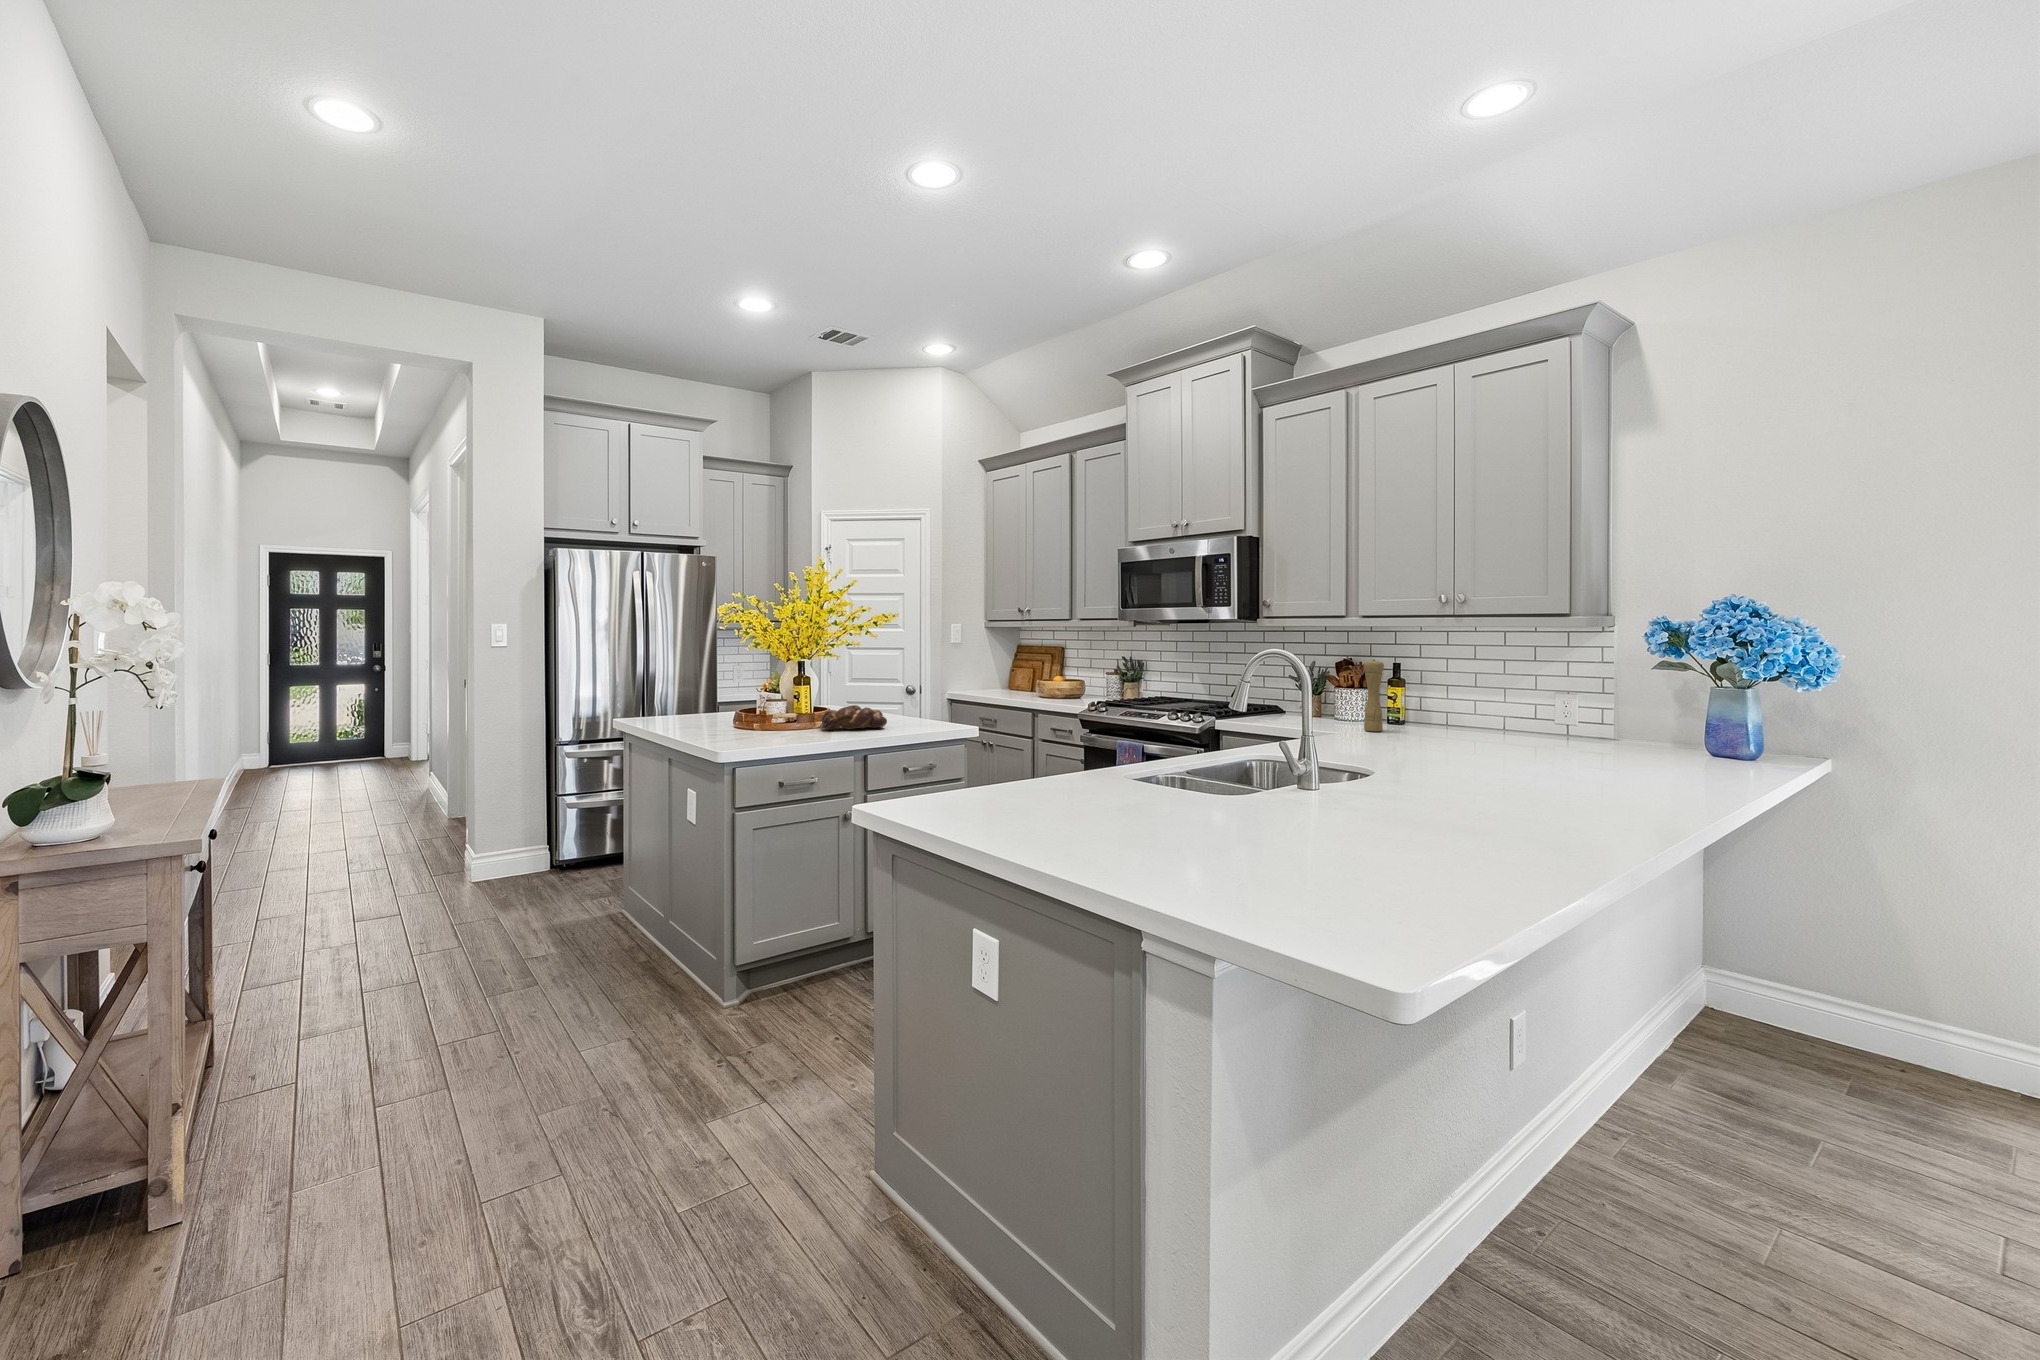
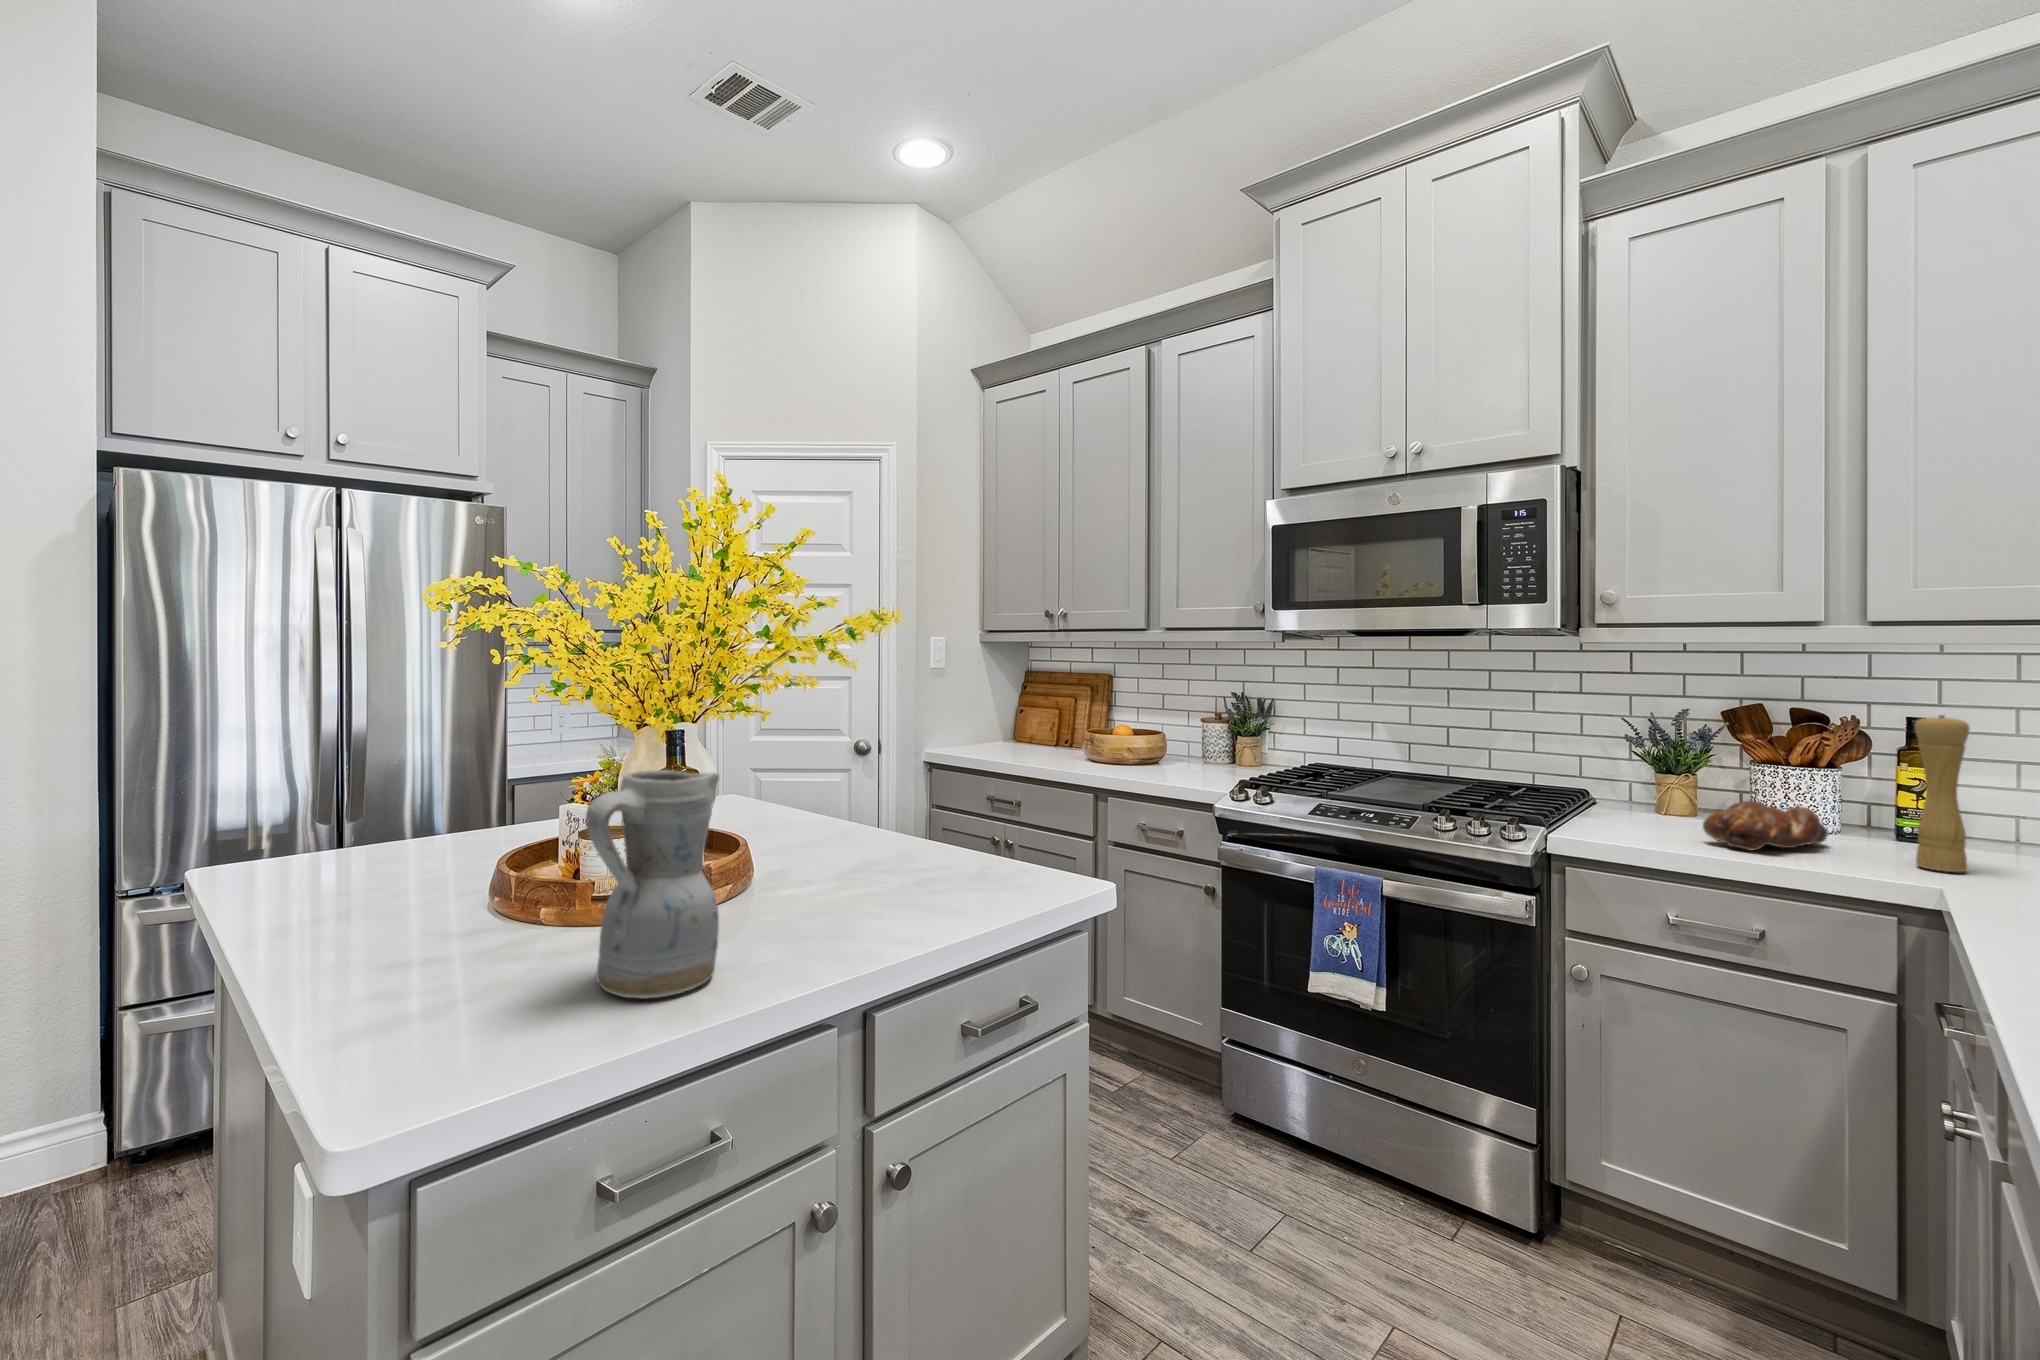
ceramic pitcher: none [774,670,815,738] -> present [586,770,719,998]
bread loaf: present [822,705,887,730] -> present [1703,801,1828,850]

